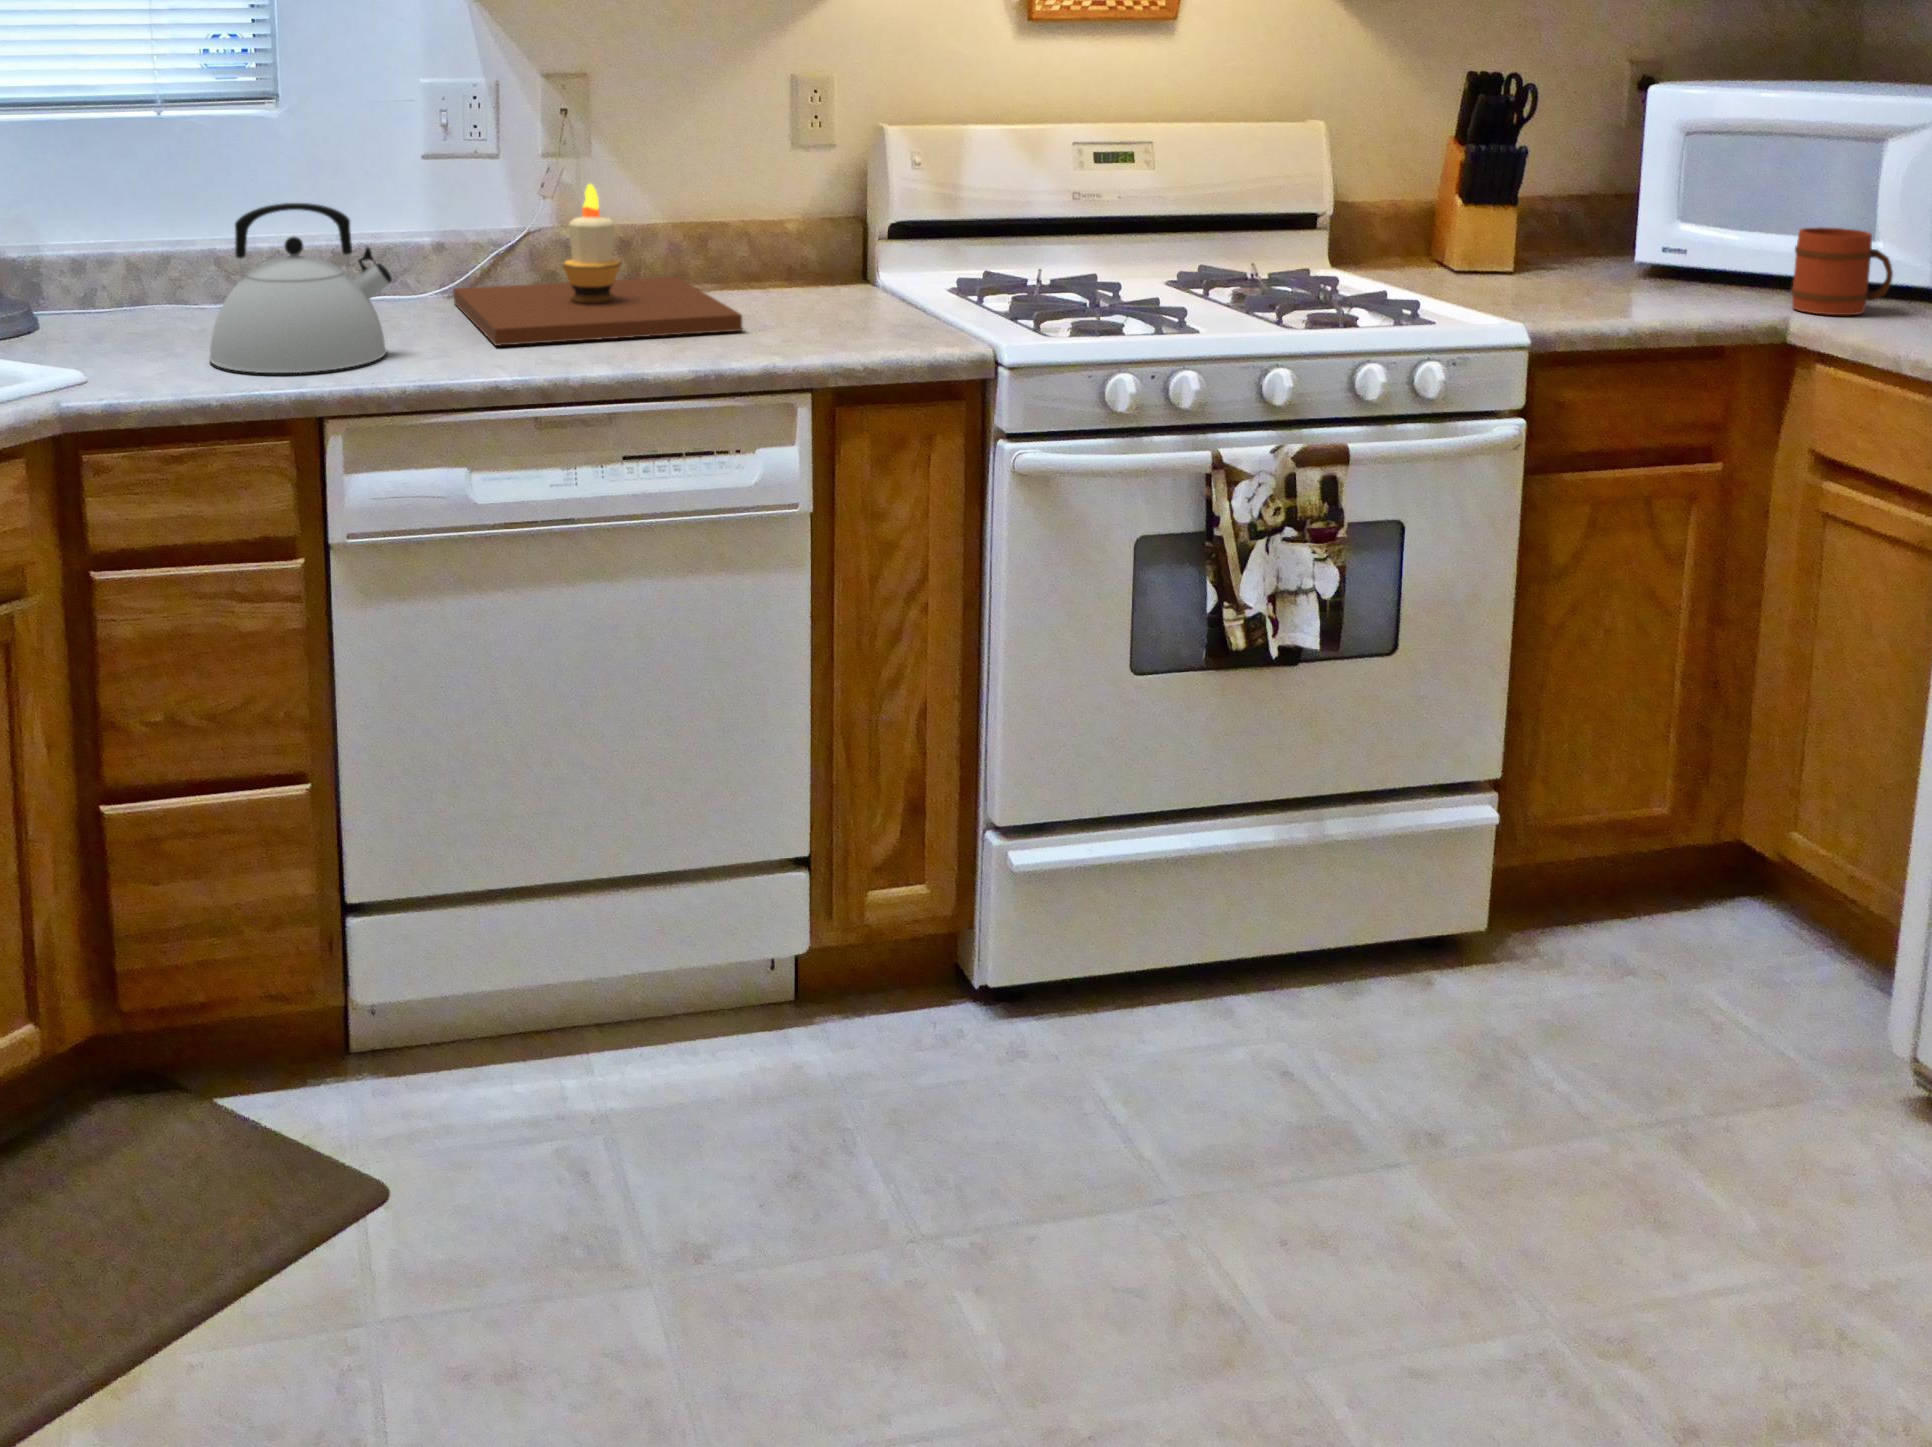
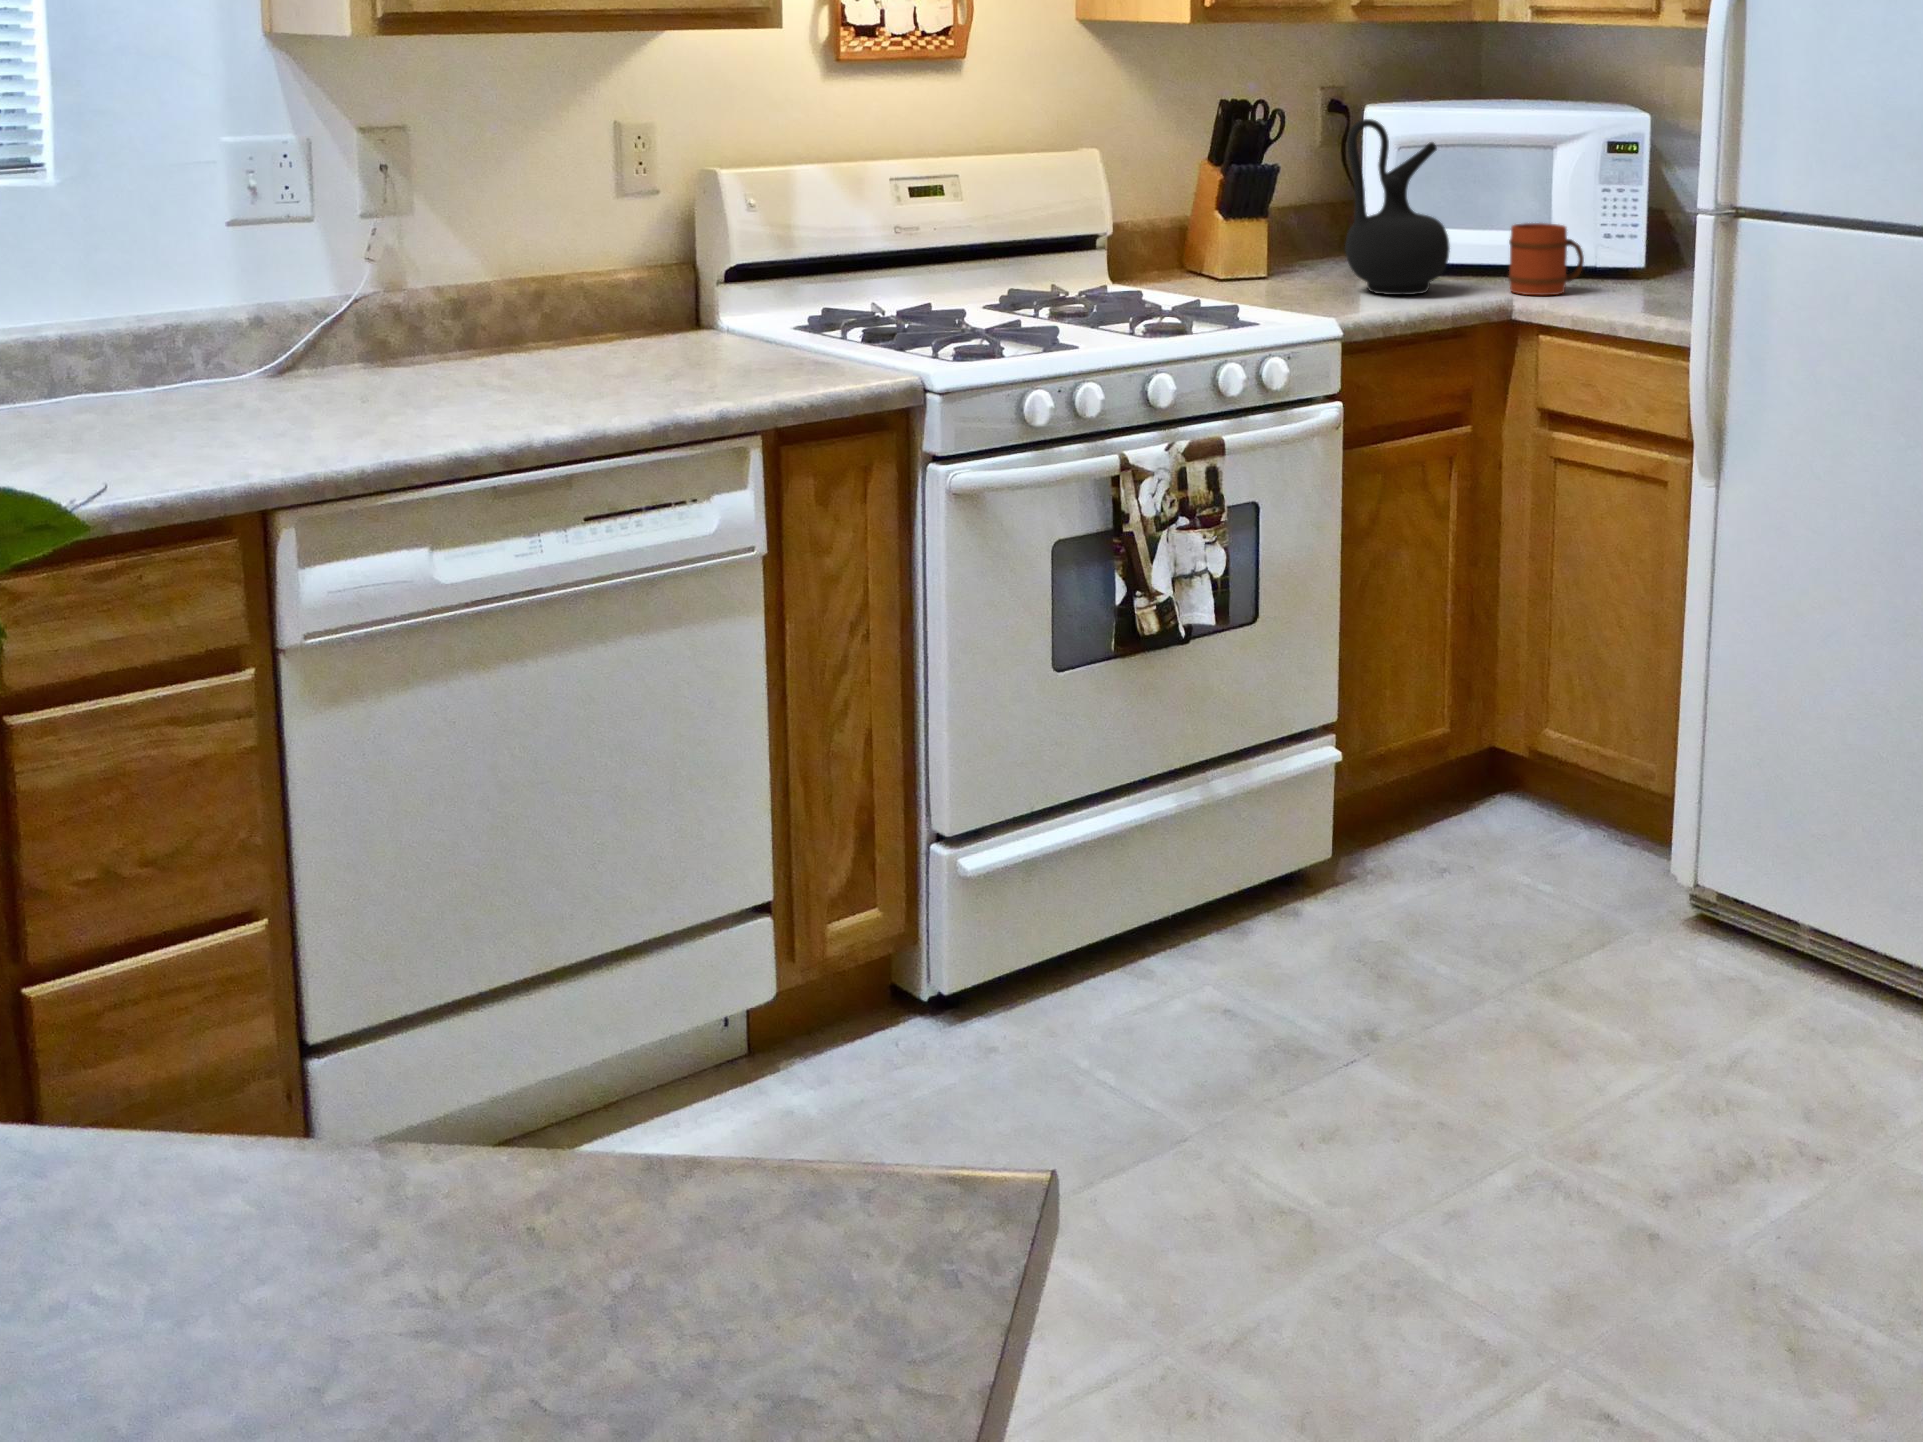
ceramic jug: none [1586,97,1715,302] -> present [1345,119,1450,295]
candle: present [454,184,742,346] -> none [290,240,655,417]
kettle: present [209,203,392,373] -> none [94,277,305,467]

